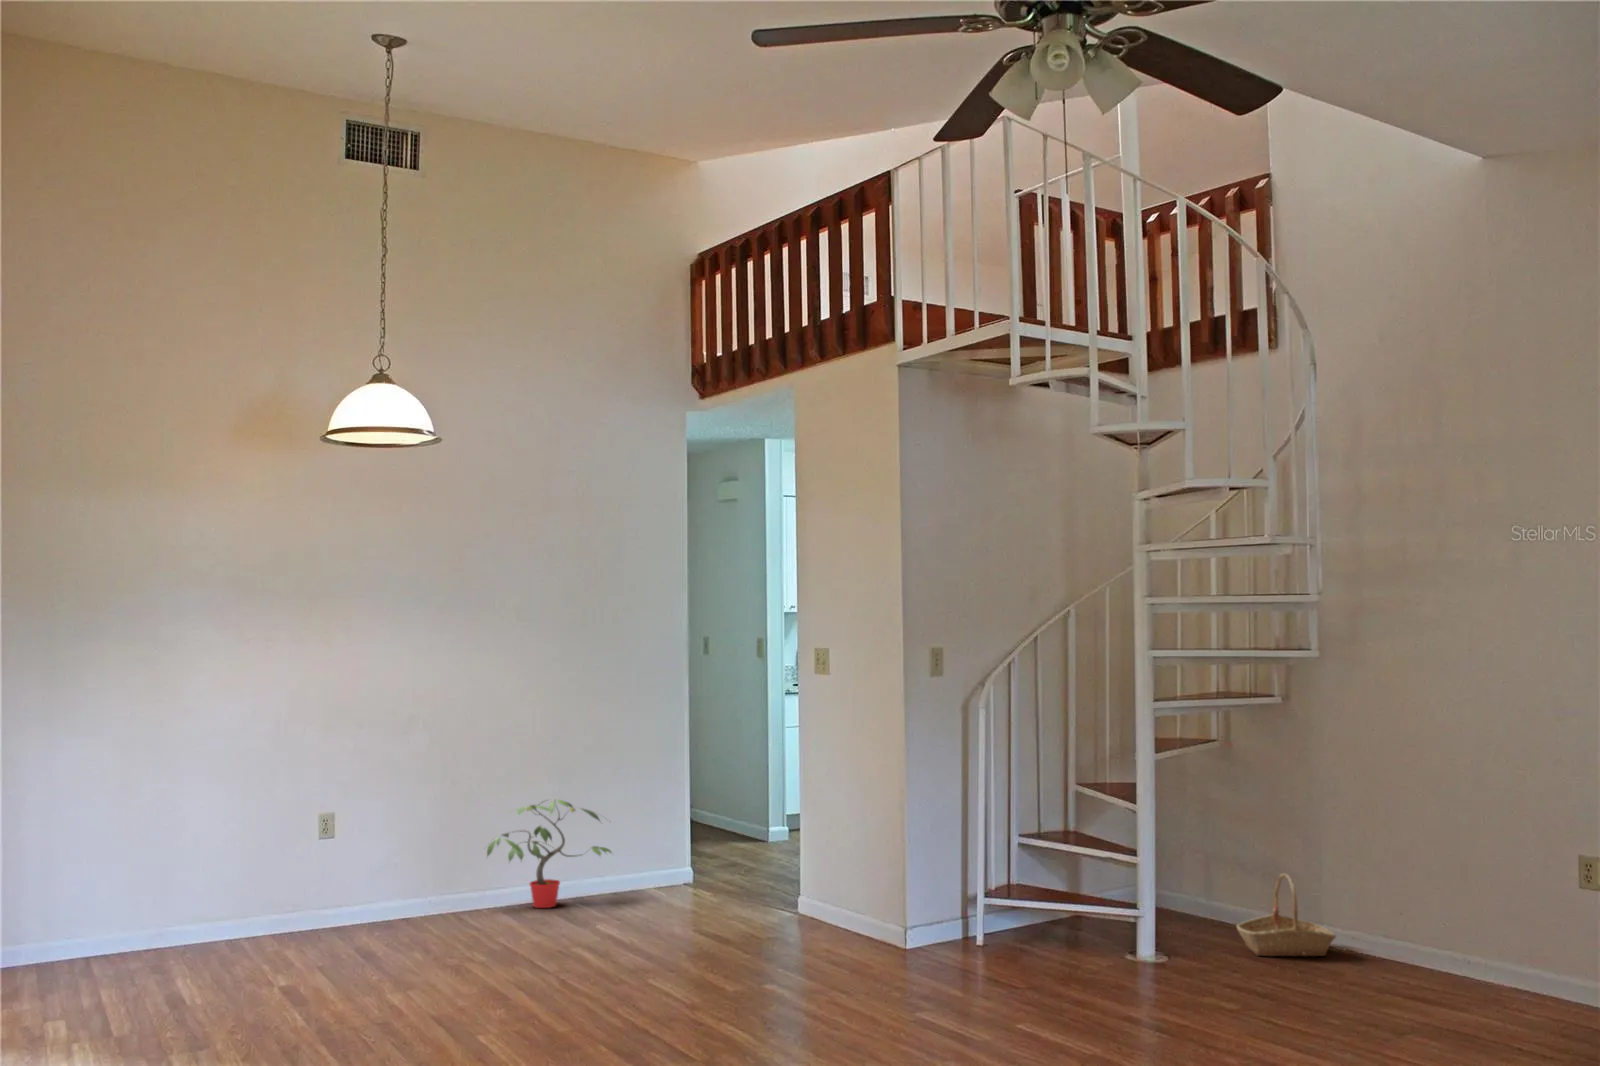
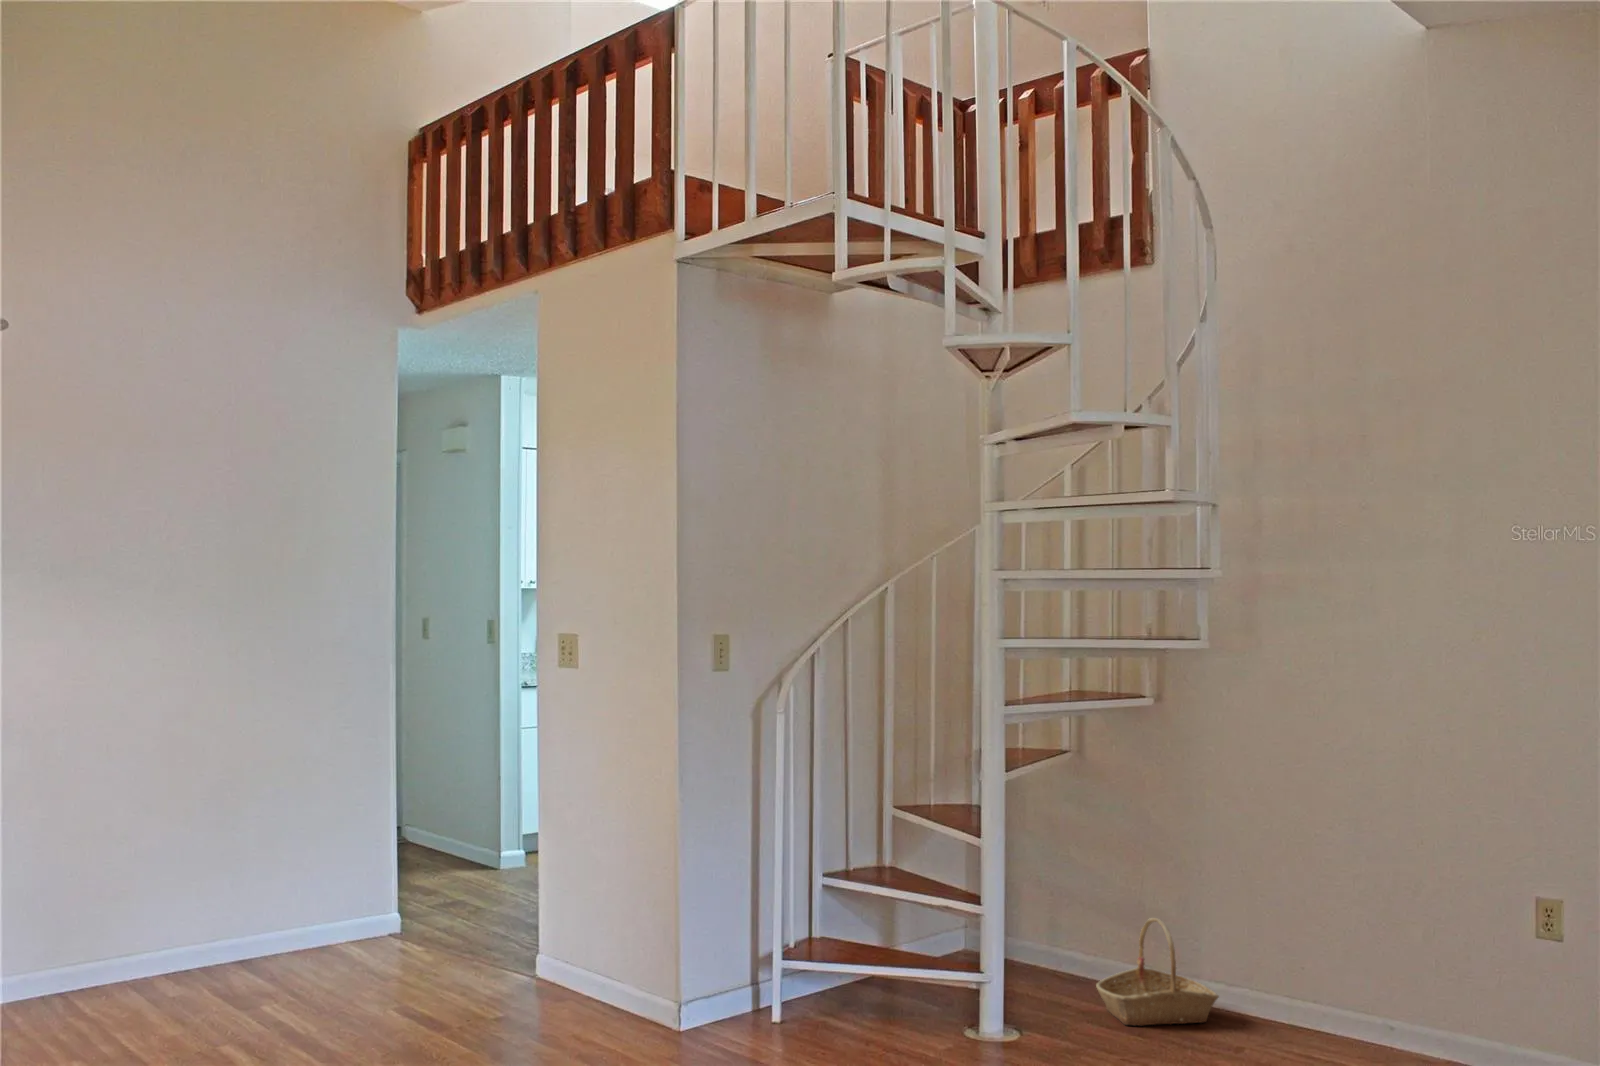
potted plant: present [487,799,611,908] -> none [92,836,286,987]

